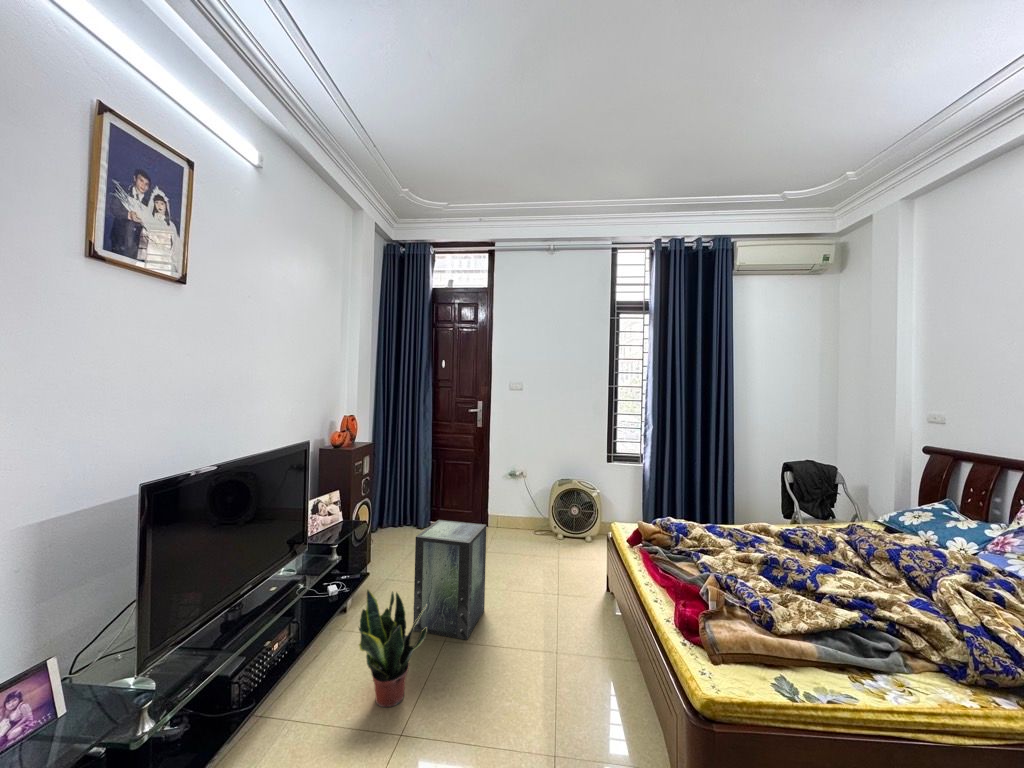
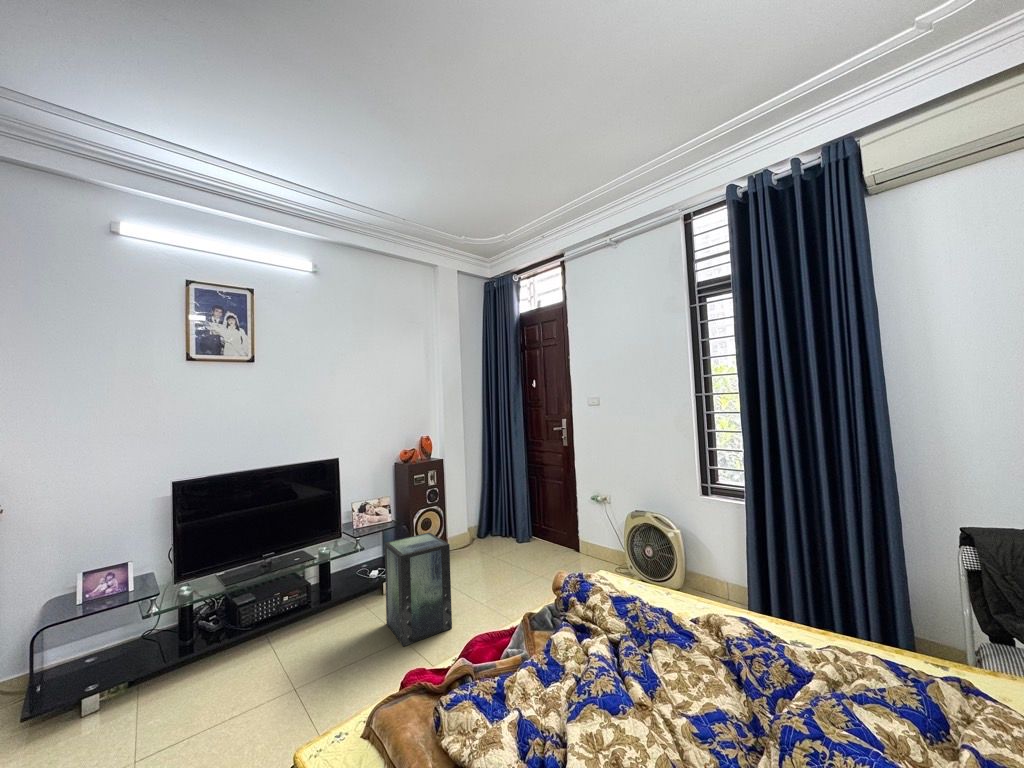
potted plant: present [359,590,427,707] -> none [265,573,339,670]

